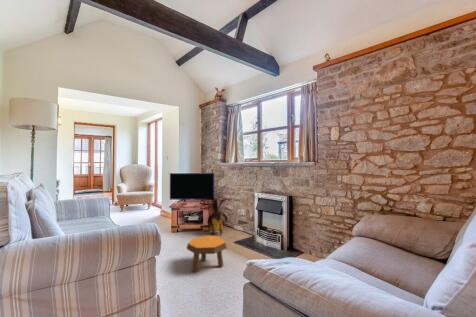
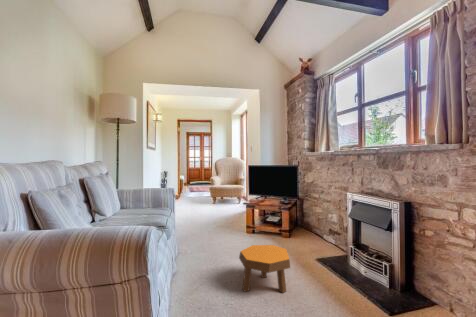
house plant: present [207,199,230,235] -> none [278,198,322,246]

